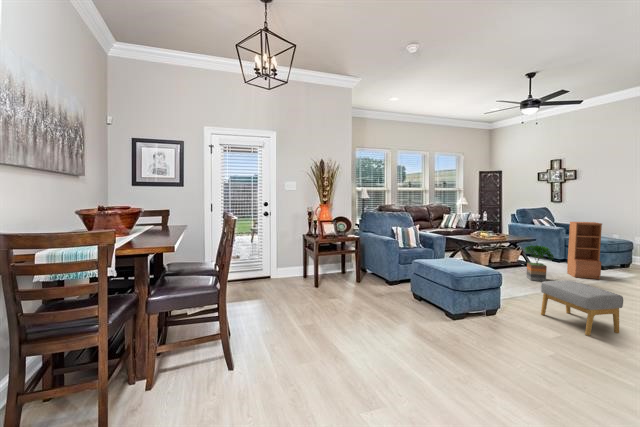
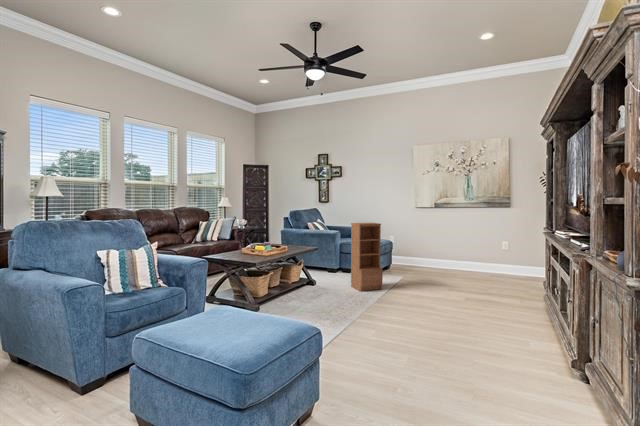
potted tree: present [525,245,554,281] -> none [312,256,347,307]
footstool: present [541,280,623,336] -> none [362,310,459,403]

